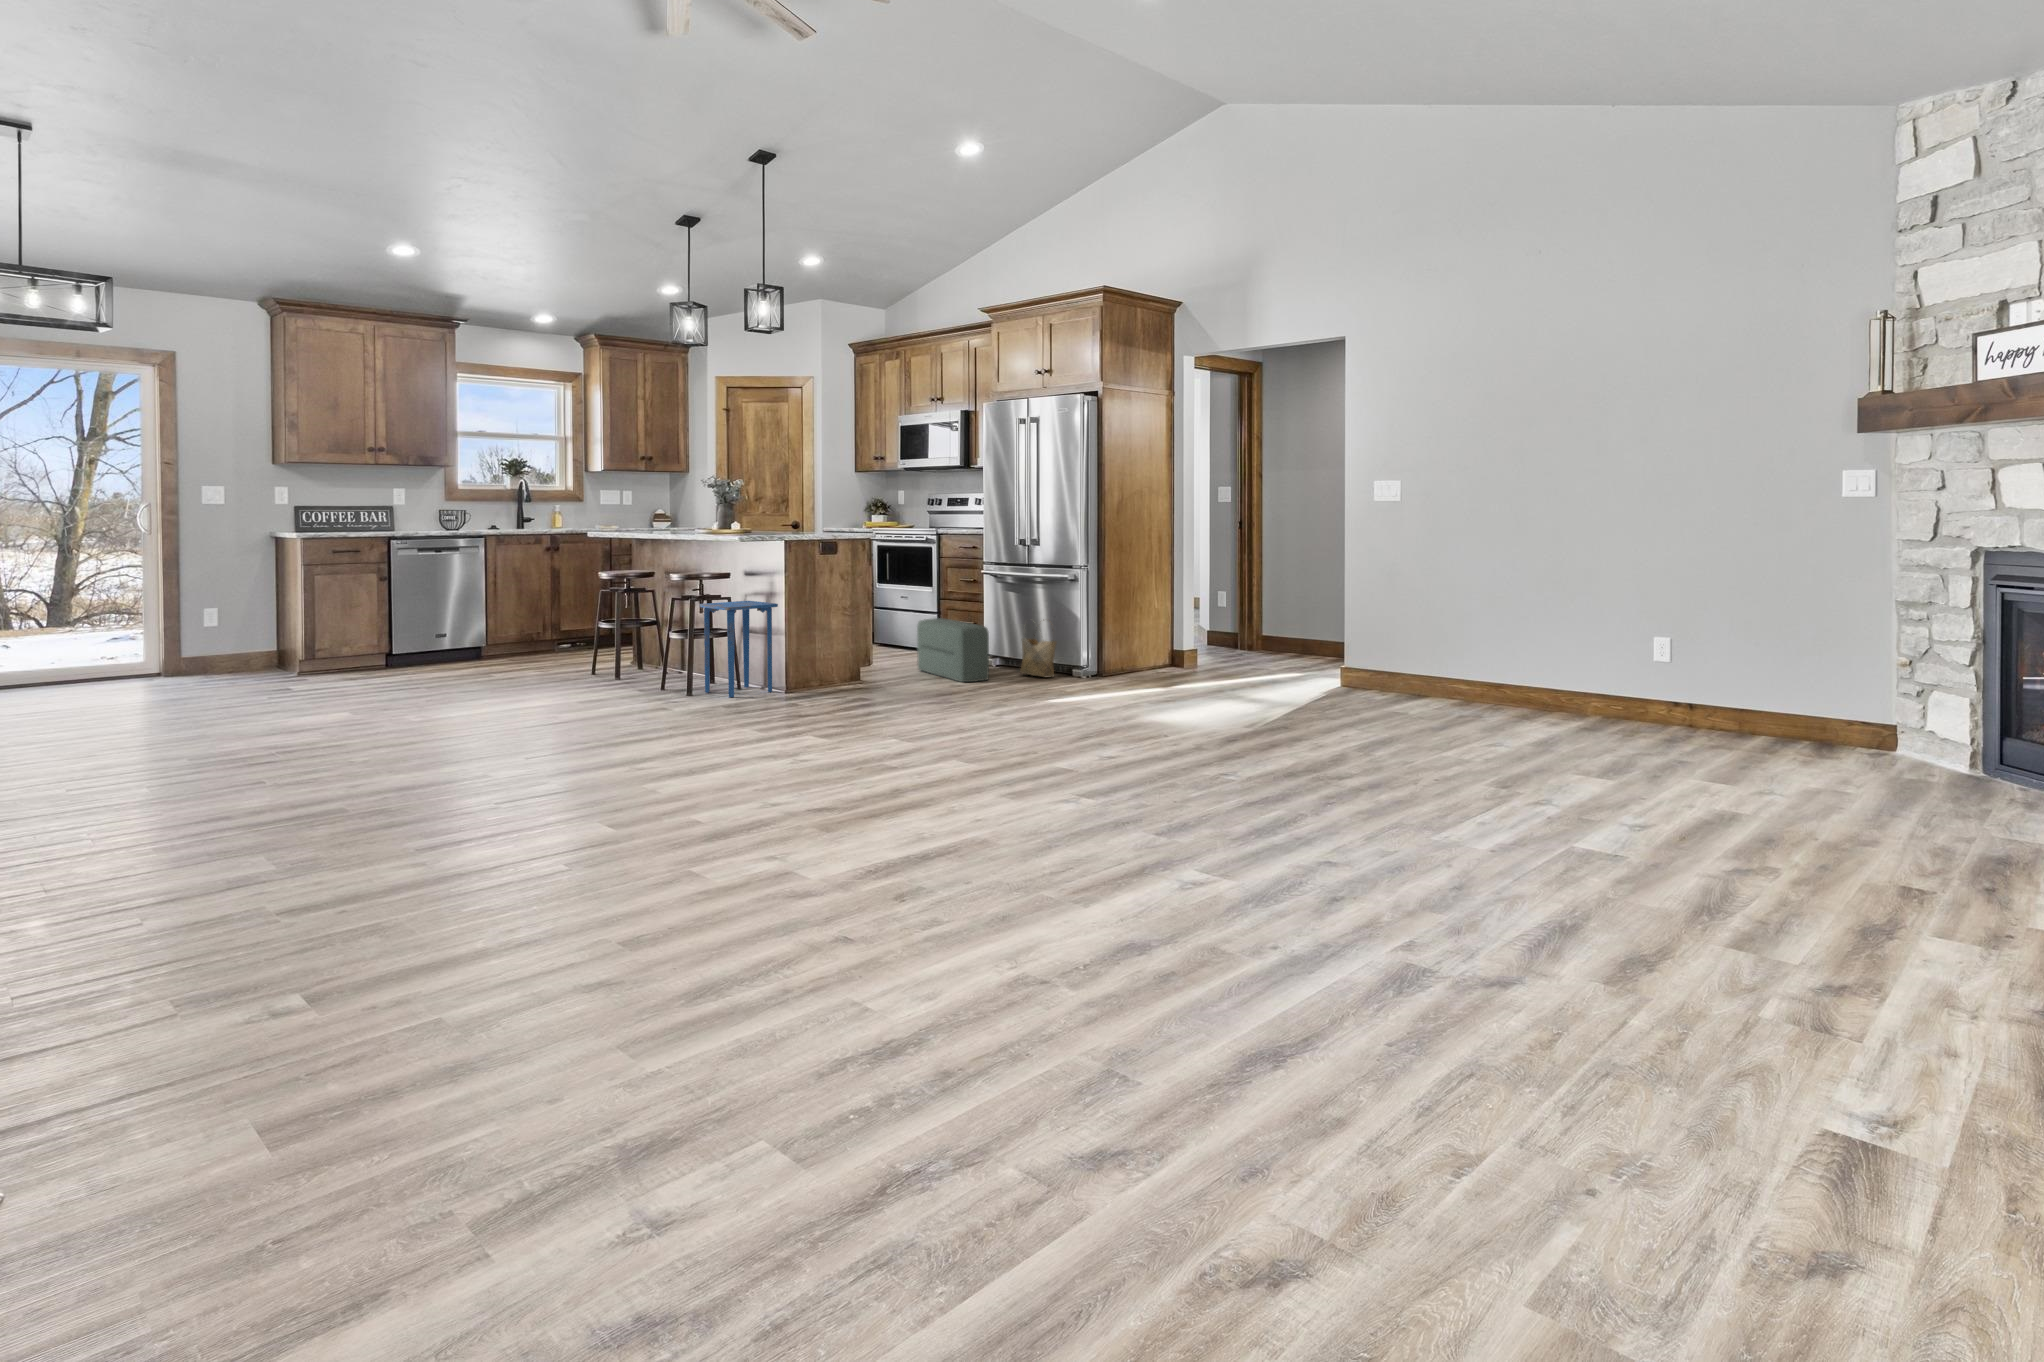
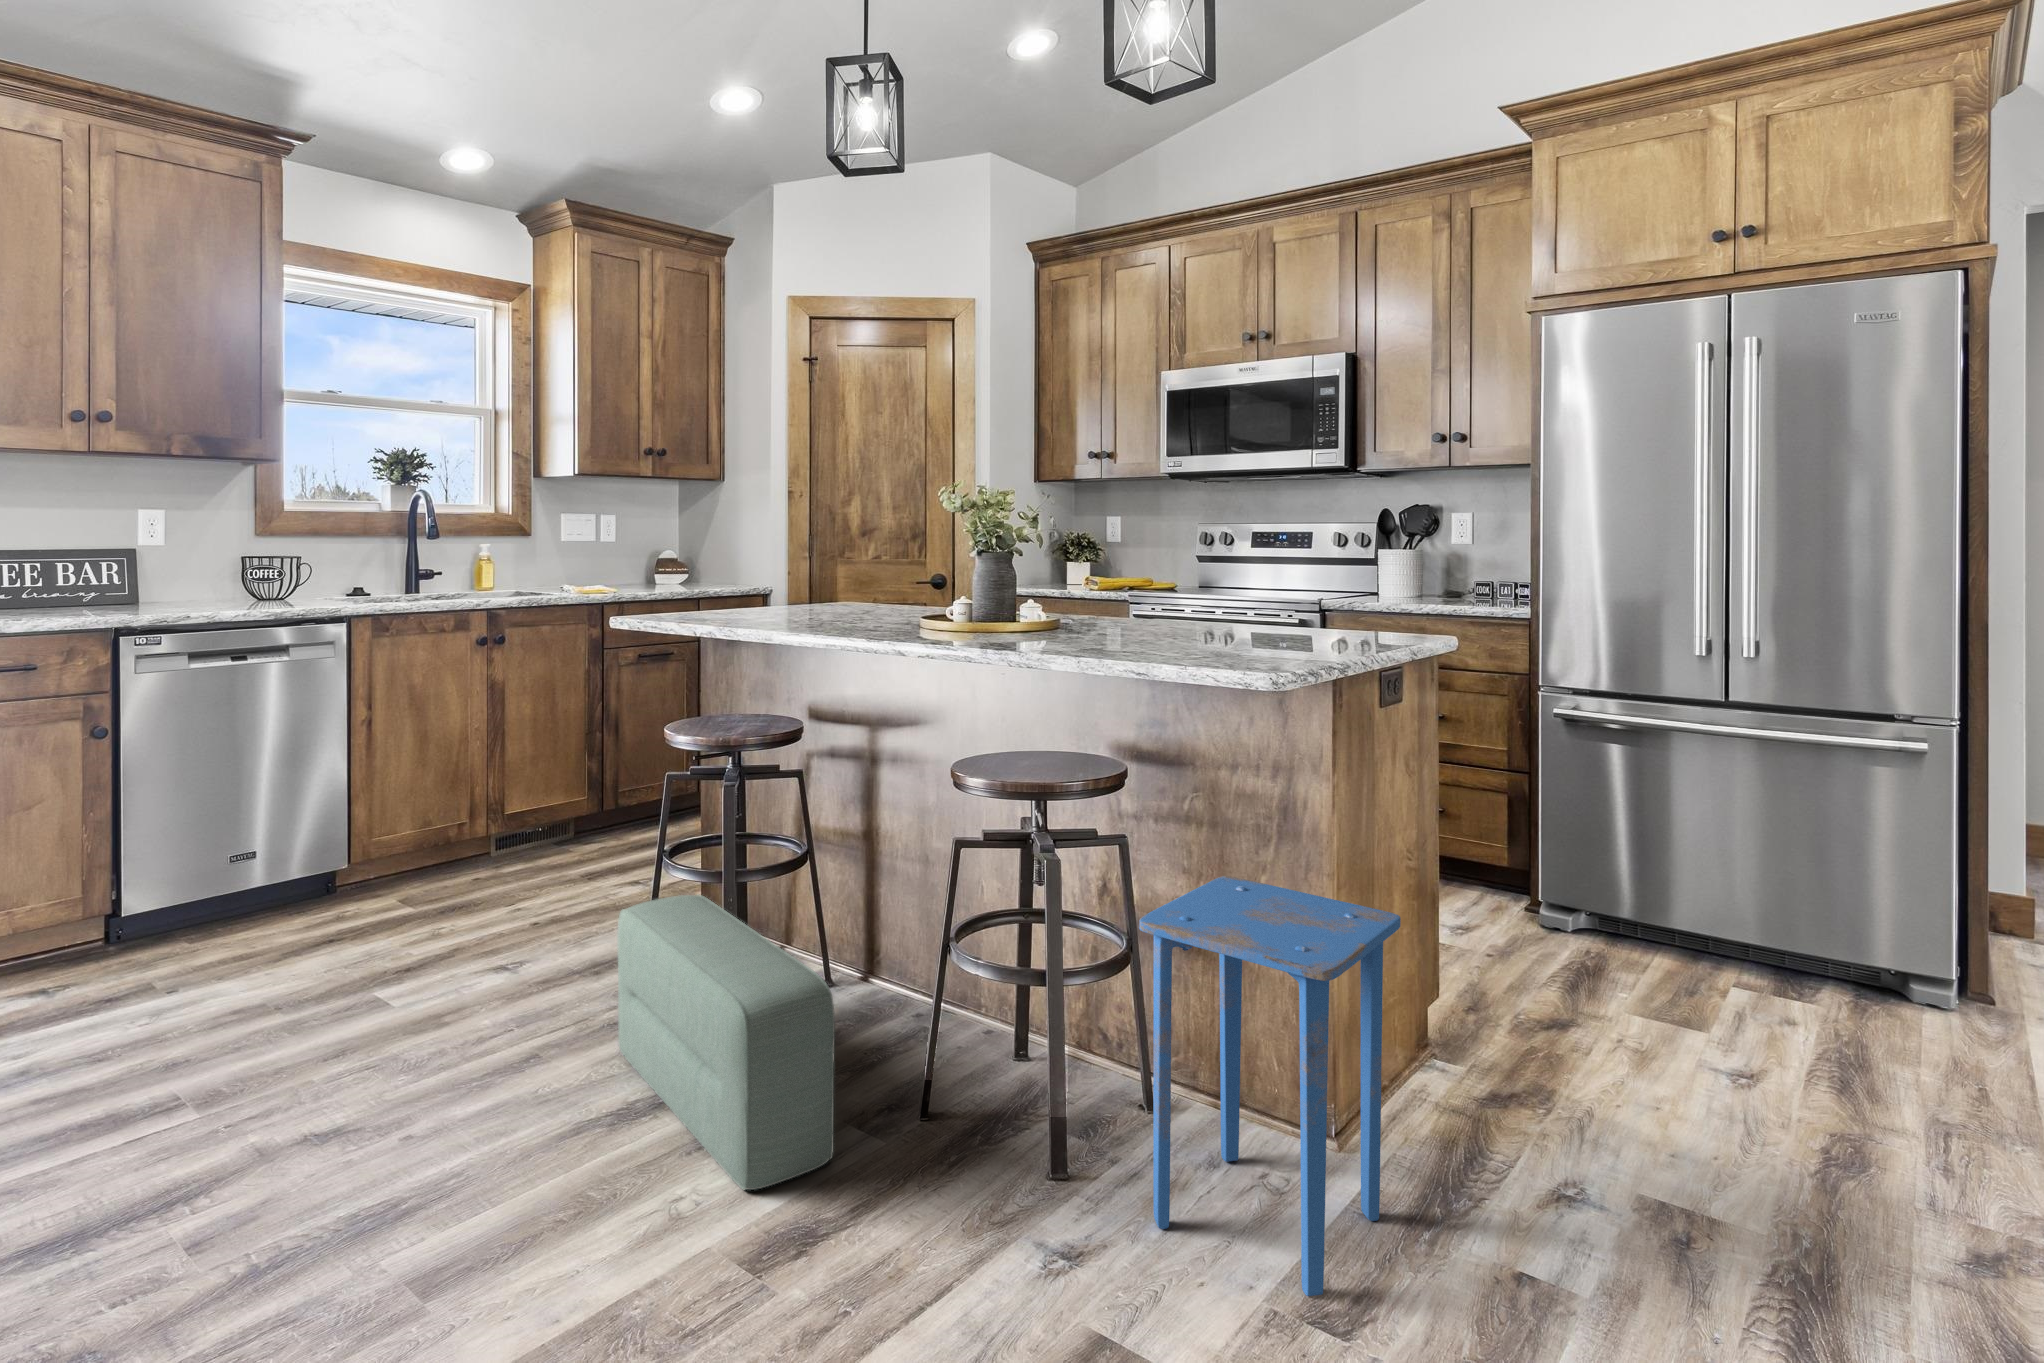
pouf: present [917,618,989,682] -> present [617,895,835,1190]
woven basket: present [1020,625,1056,678] -> none [1863,881,2024,1065]

